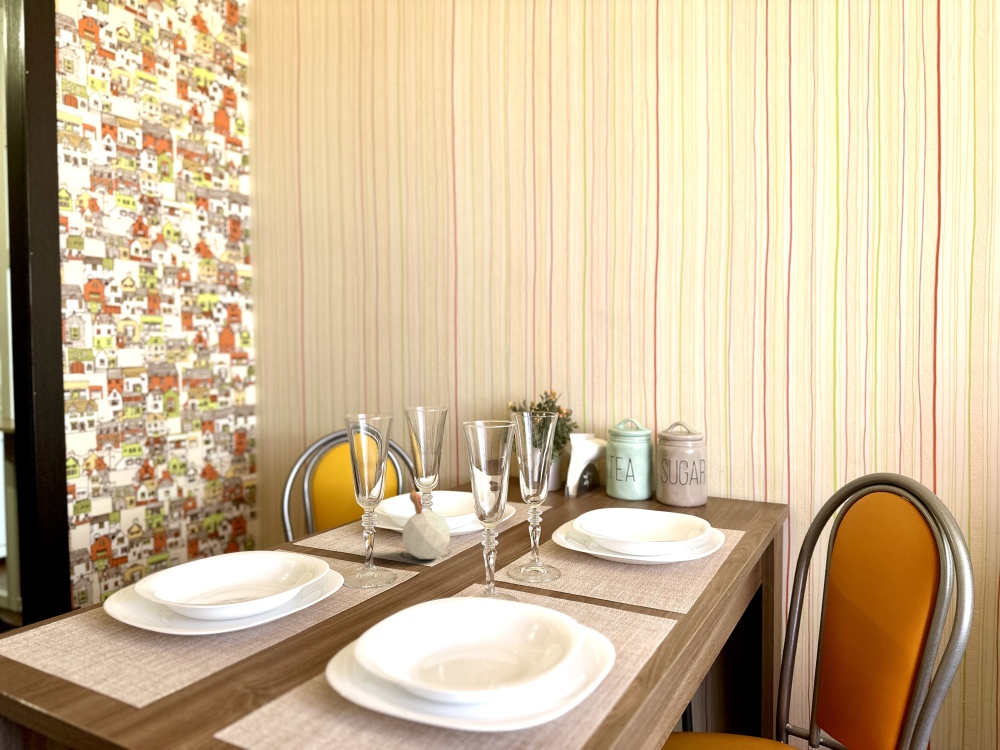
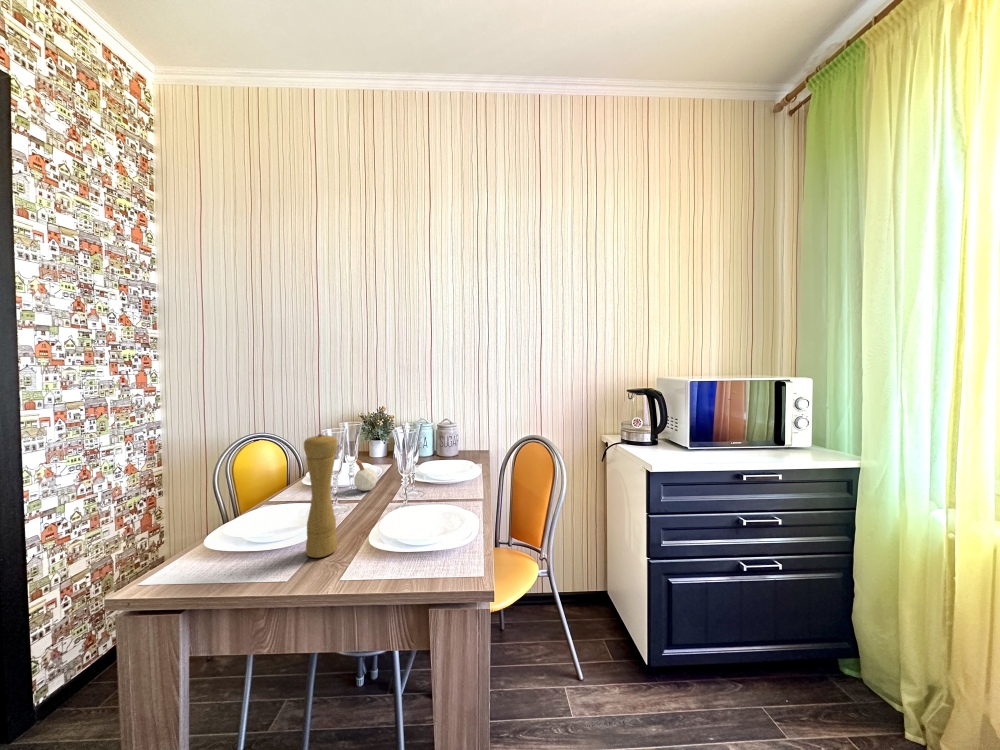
pepper mill: none [160,408,234,683] -> present [304,434,337,558]

